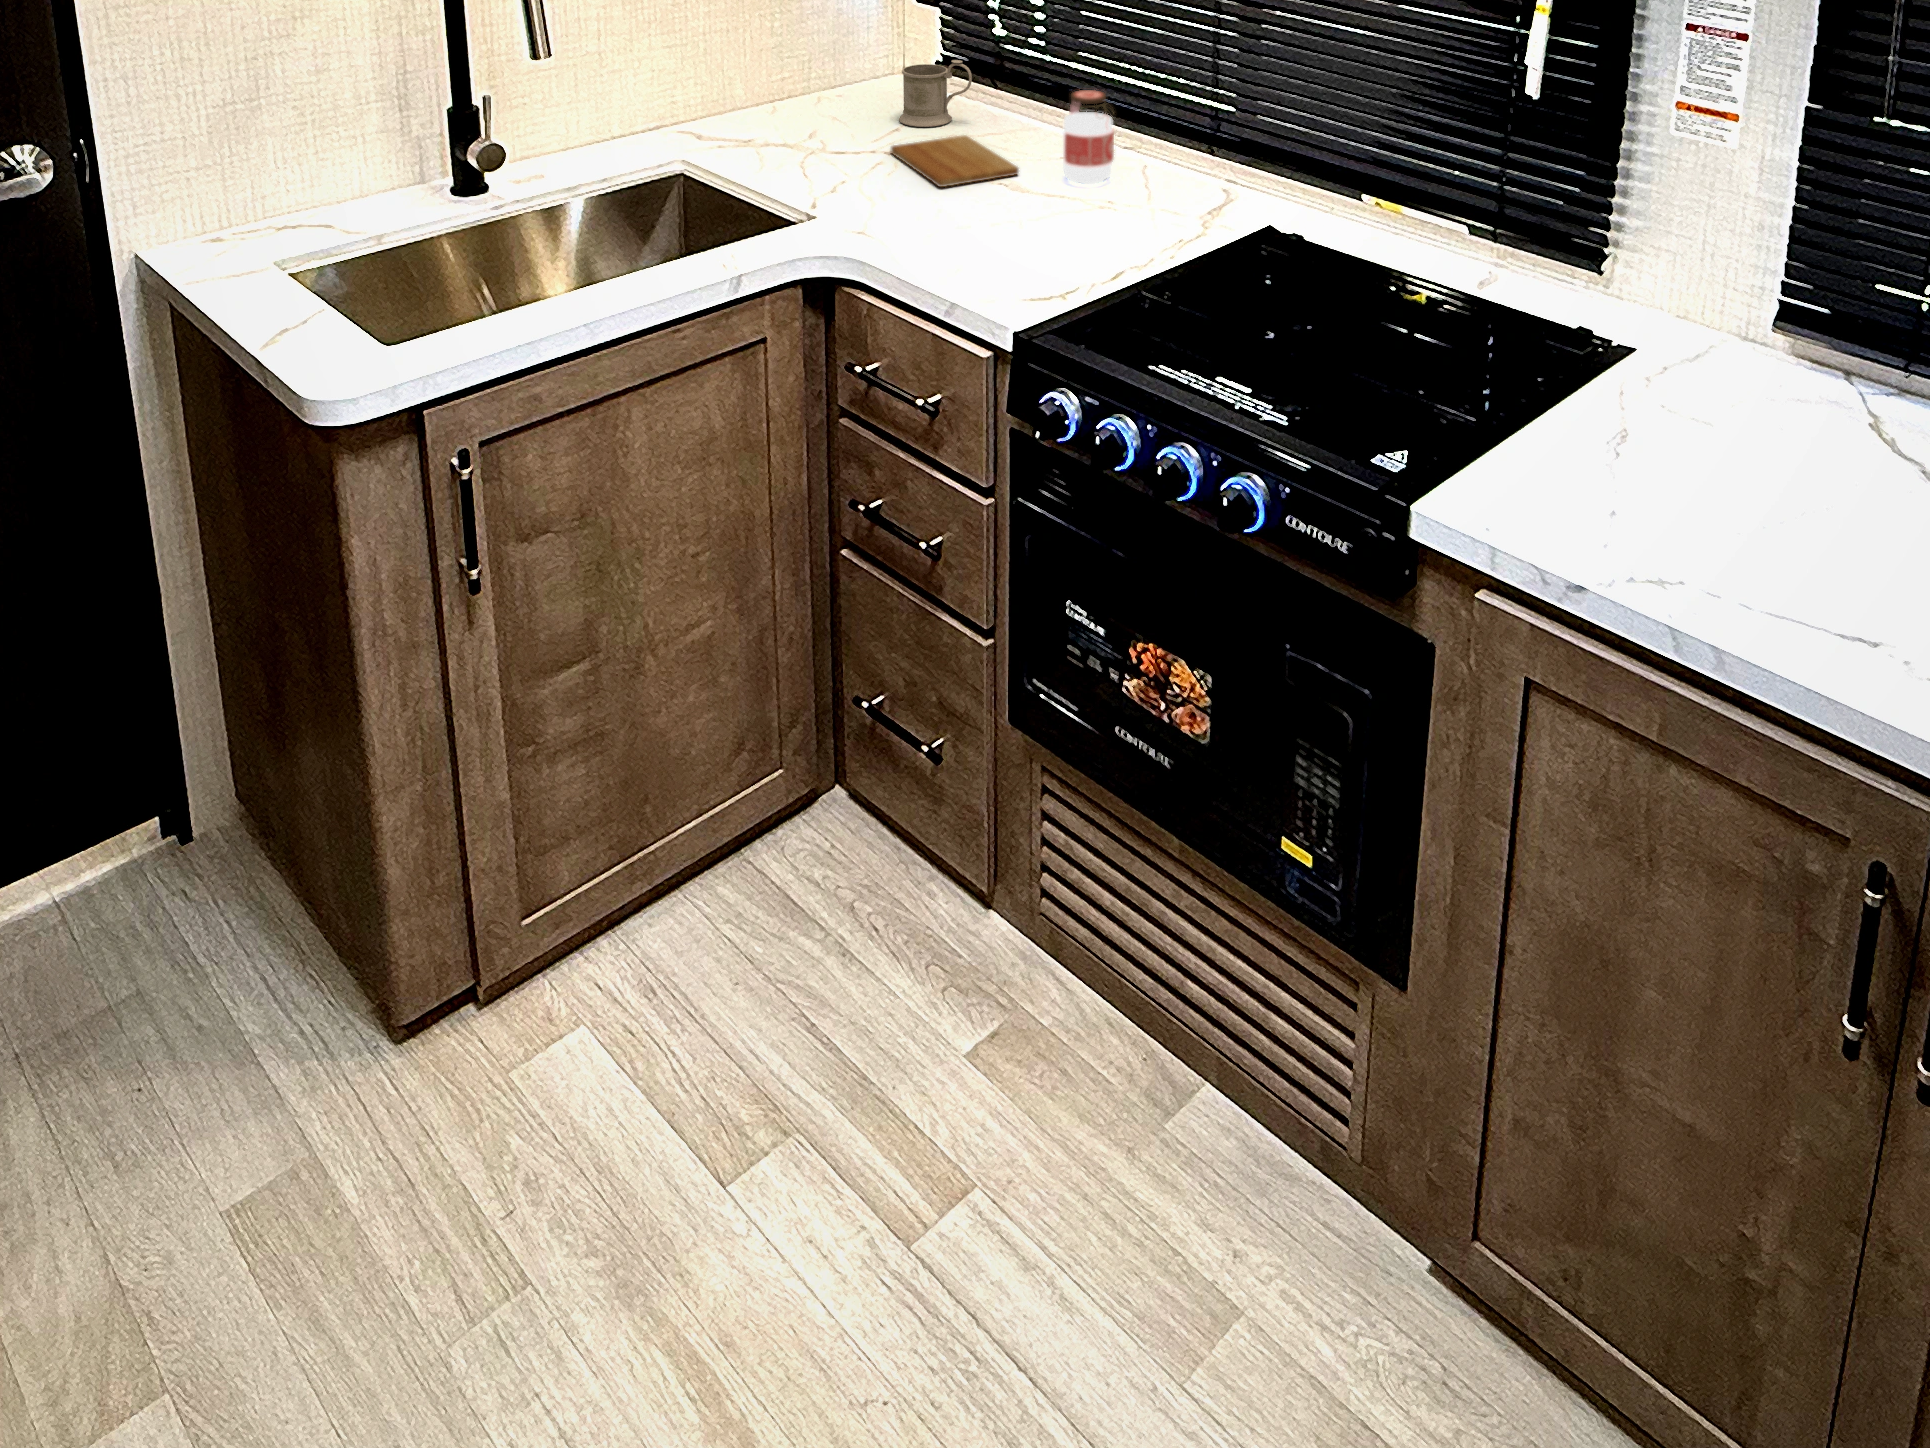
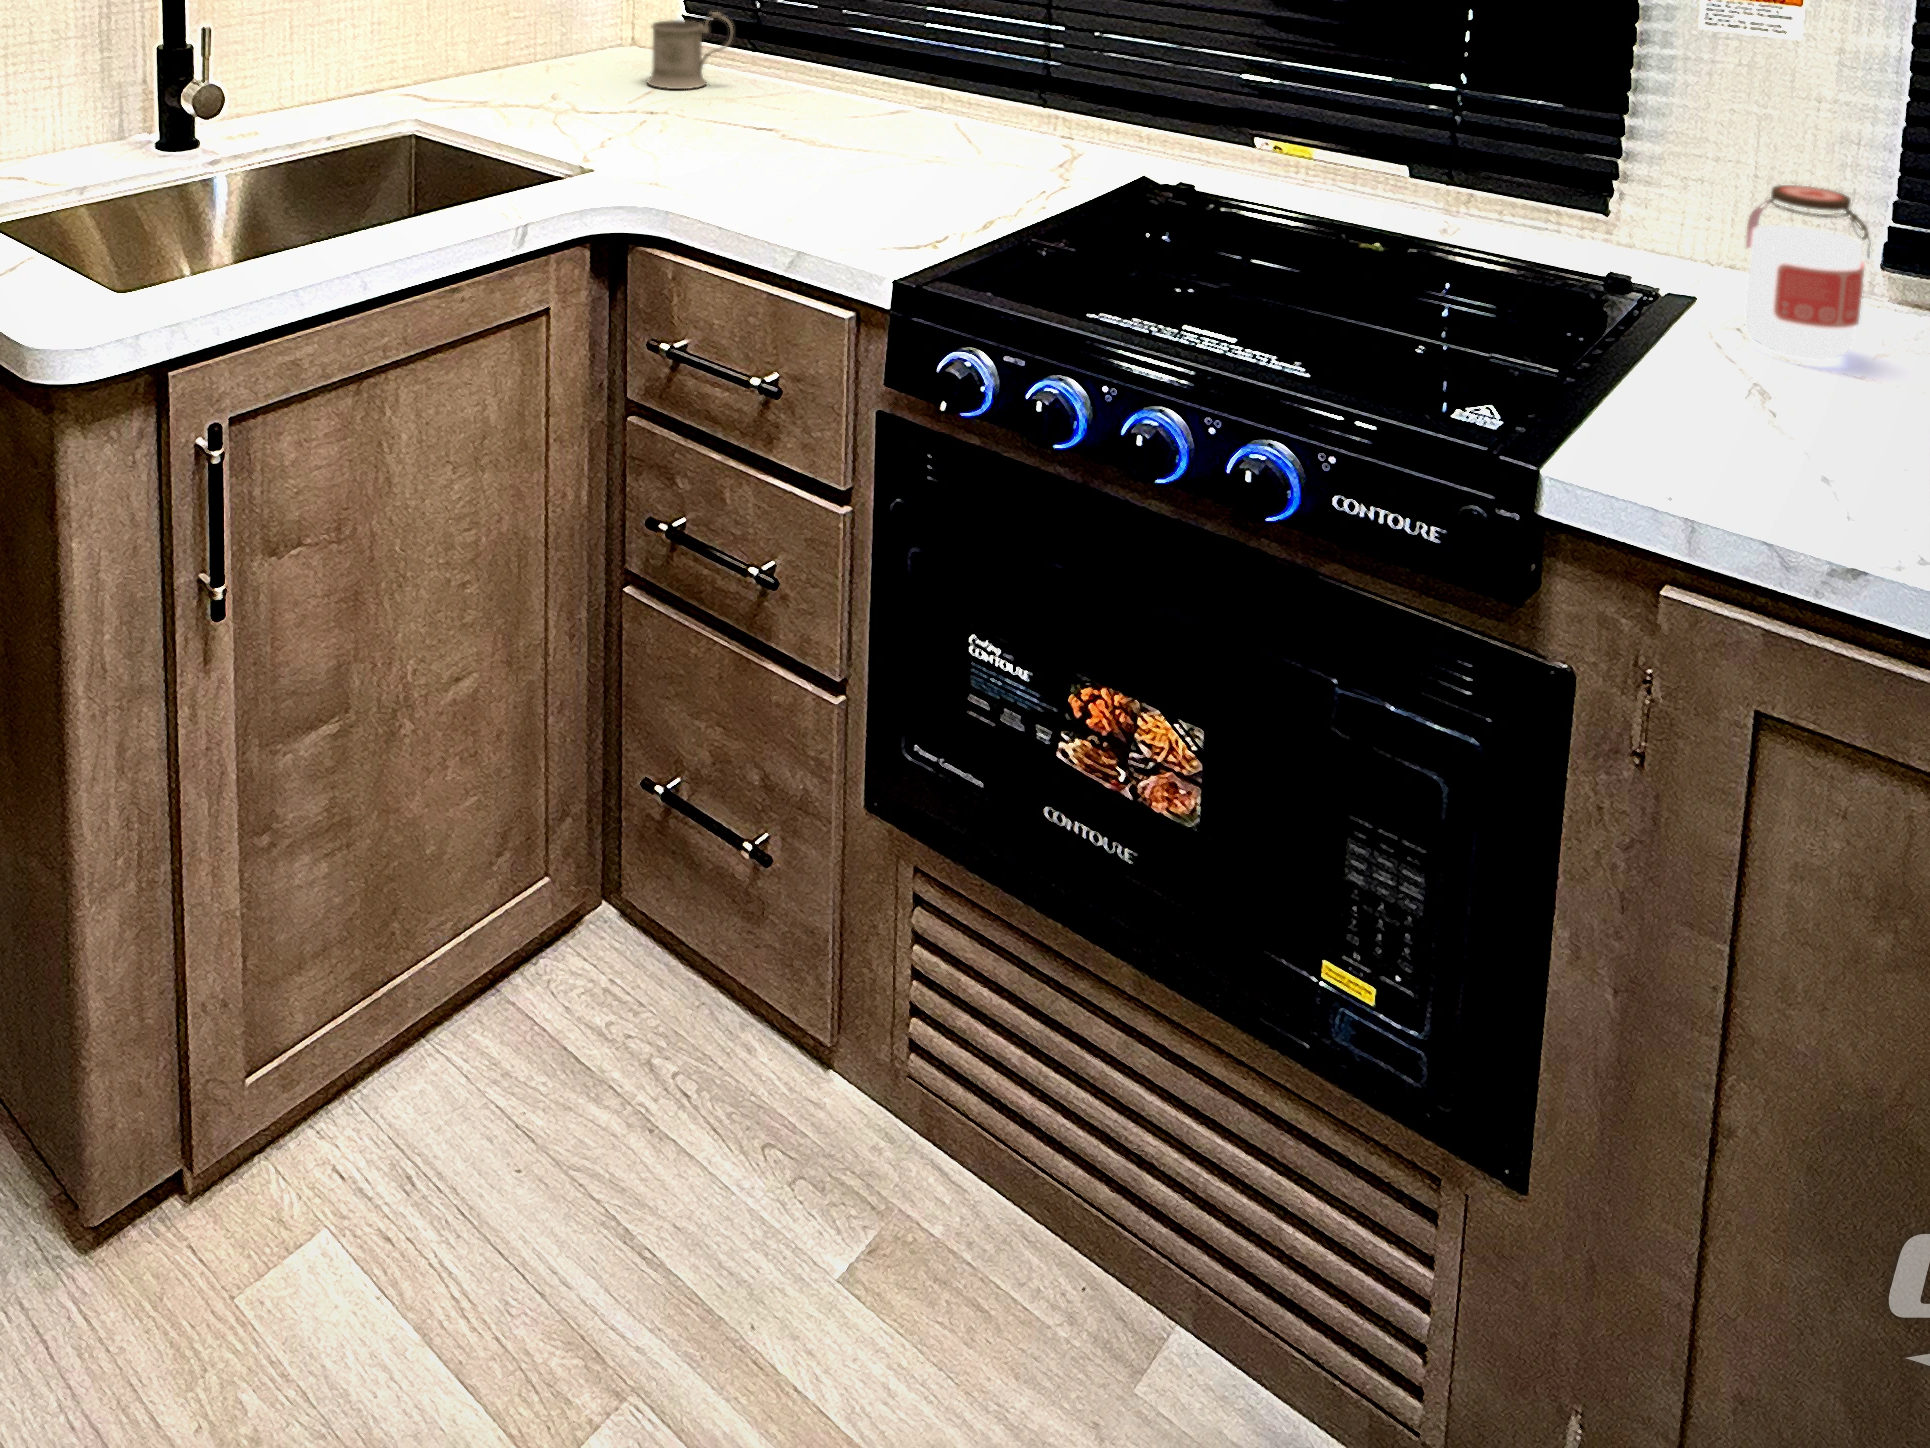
jar: present [1063,90,1114,184] -> present [1745,185,1870,359]
cutting board: present [891,135,1019,187] -> none [652,94,811,141]

